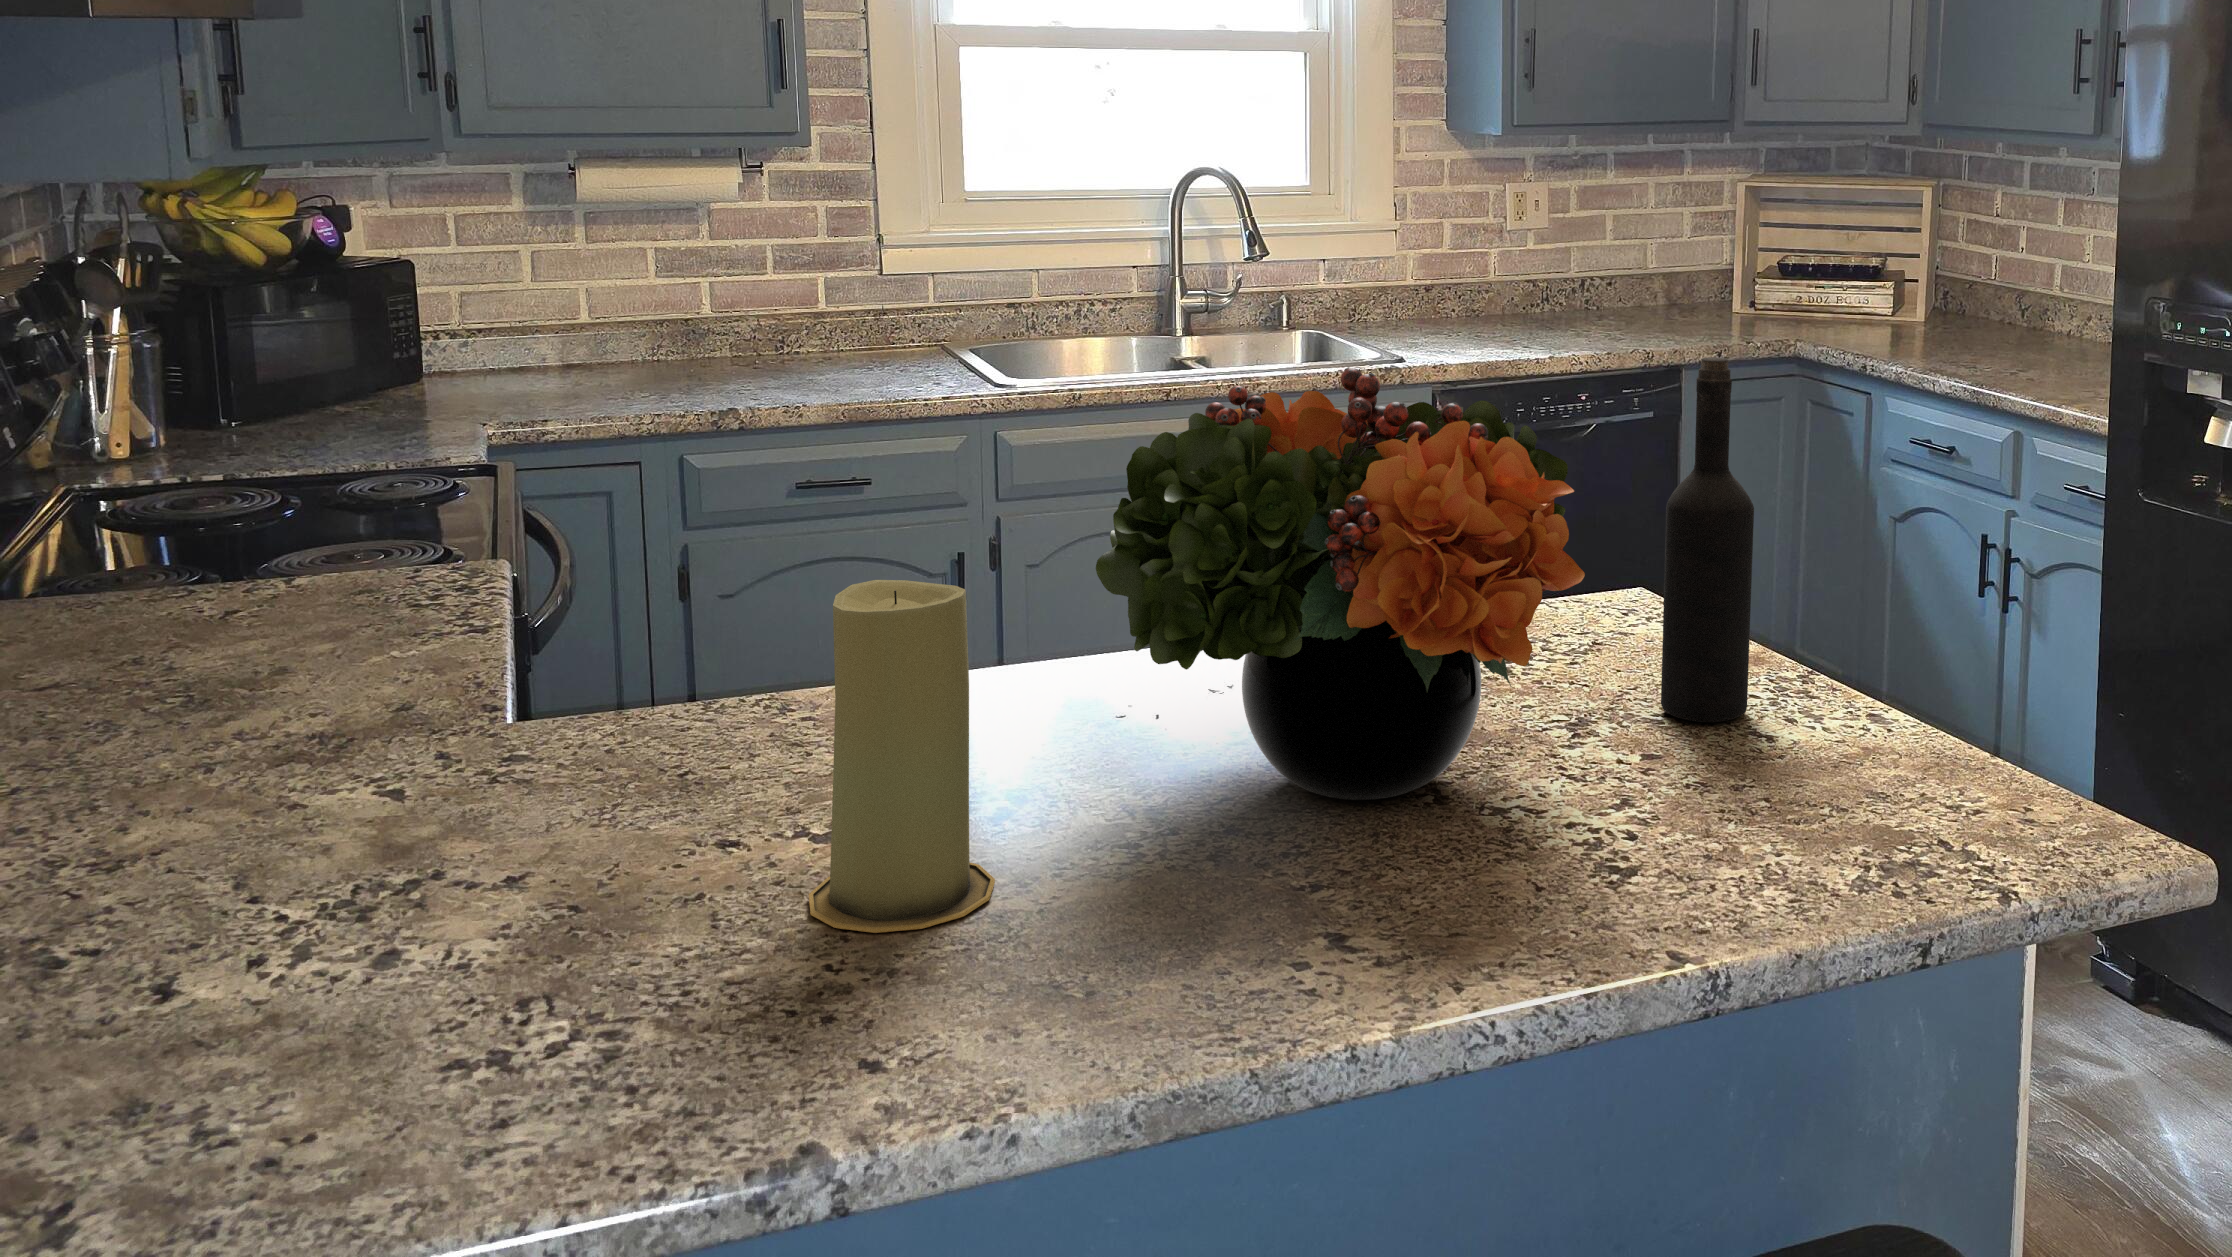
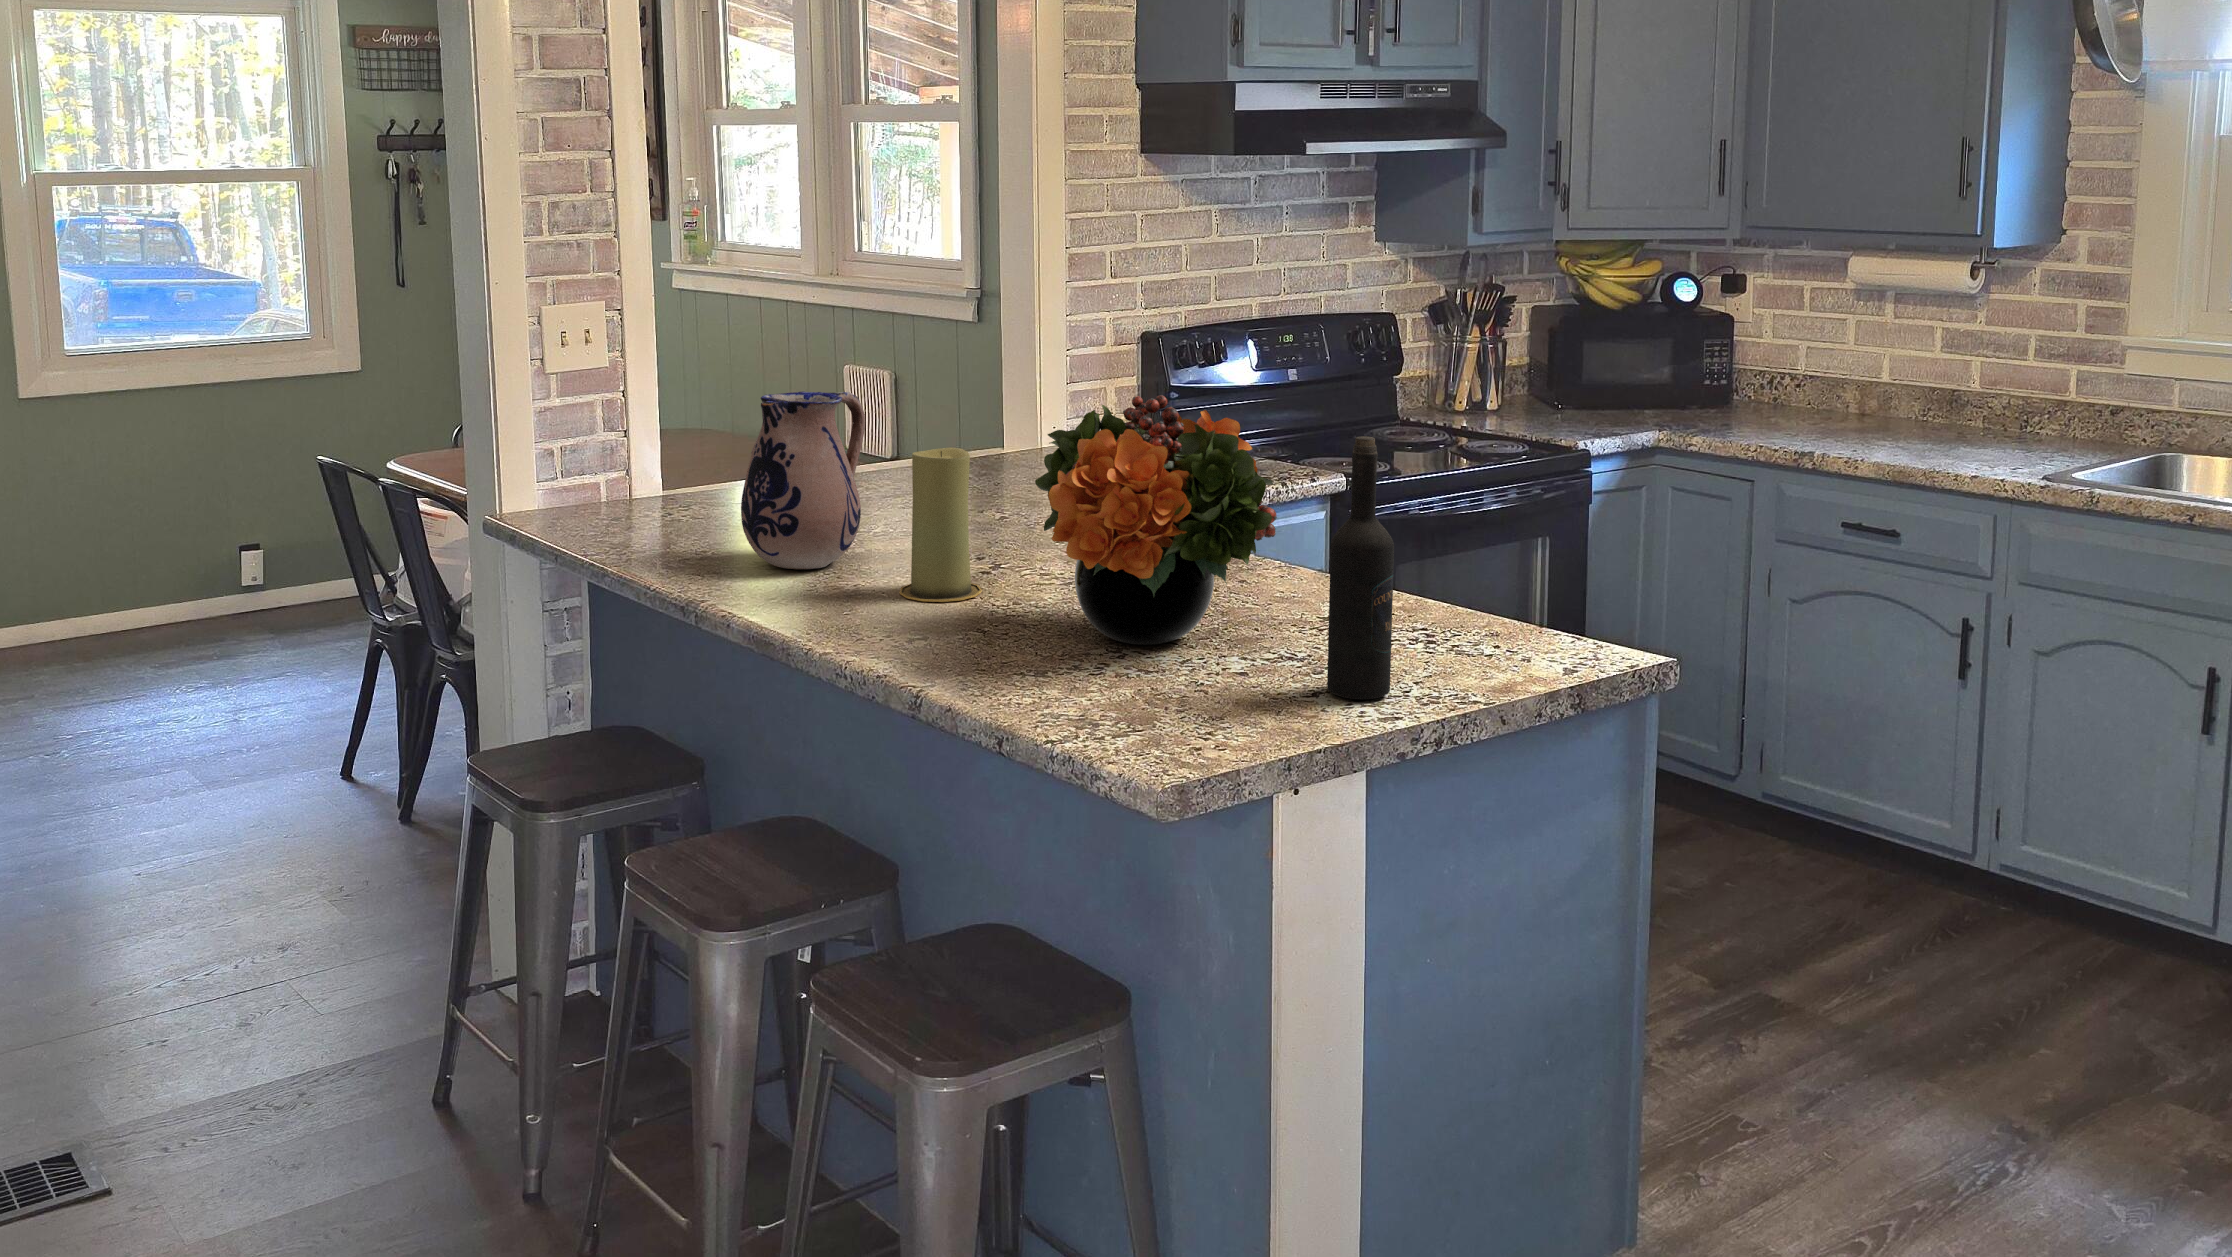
ceramic pitcher: none [241,547,605,1052] -> present [741,391,865,569]

